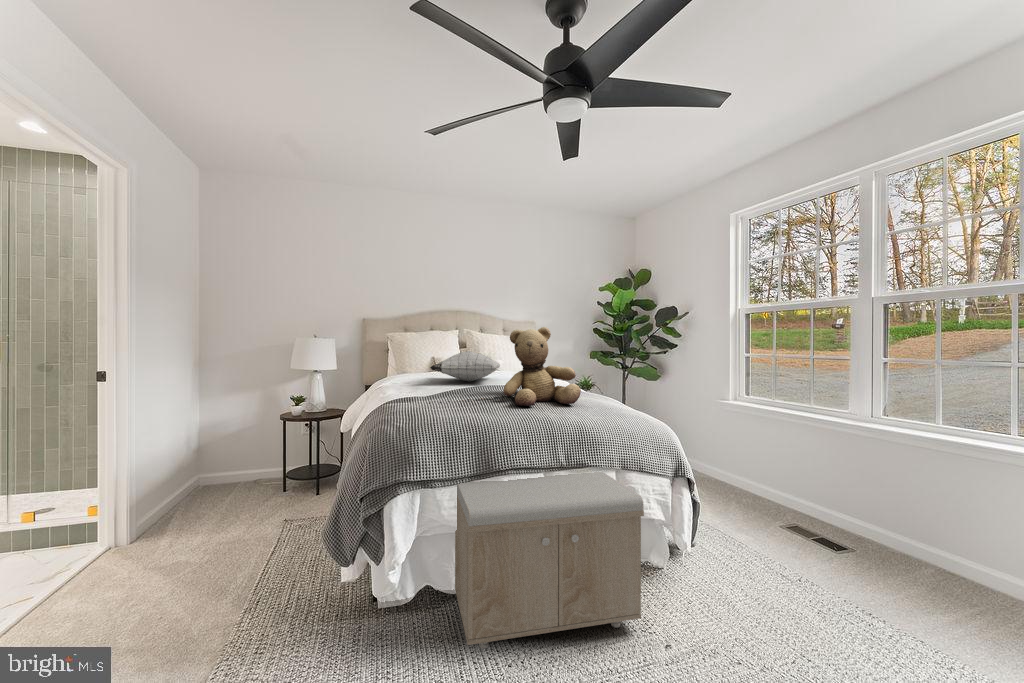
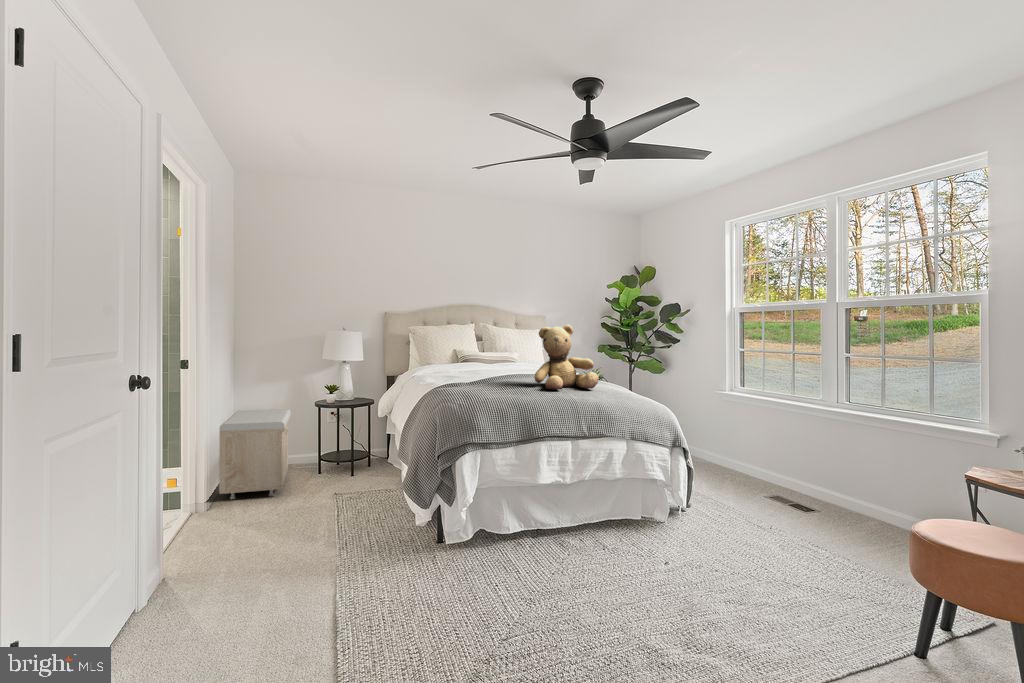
pillow: present [430,351,500,382] -> none [465,345,524,371]
storage bench: present [455,472,644,649] -> present [219,409,291,499]

